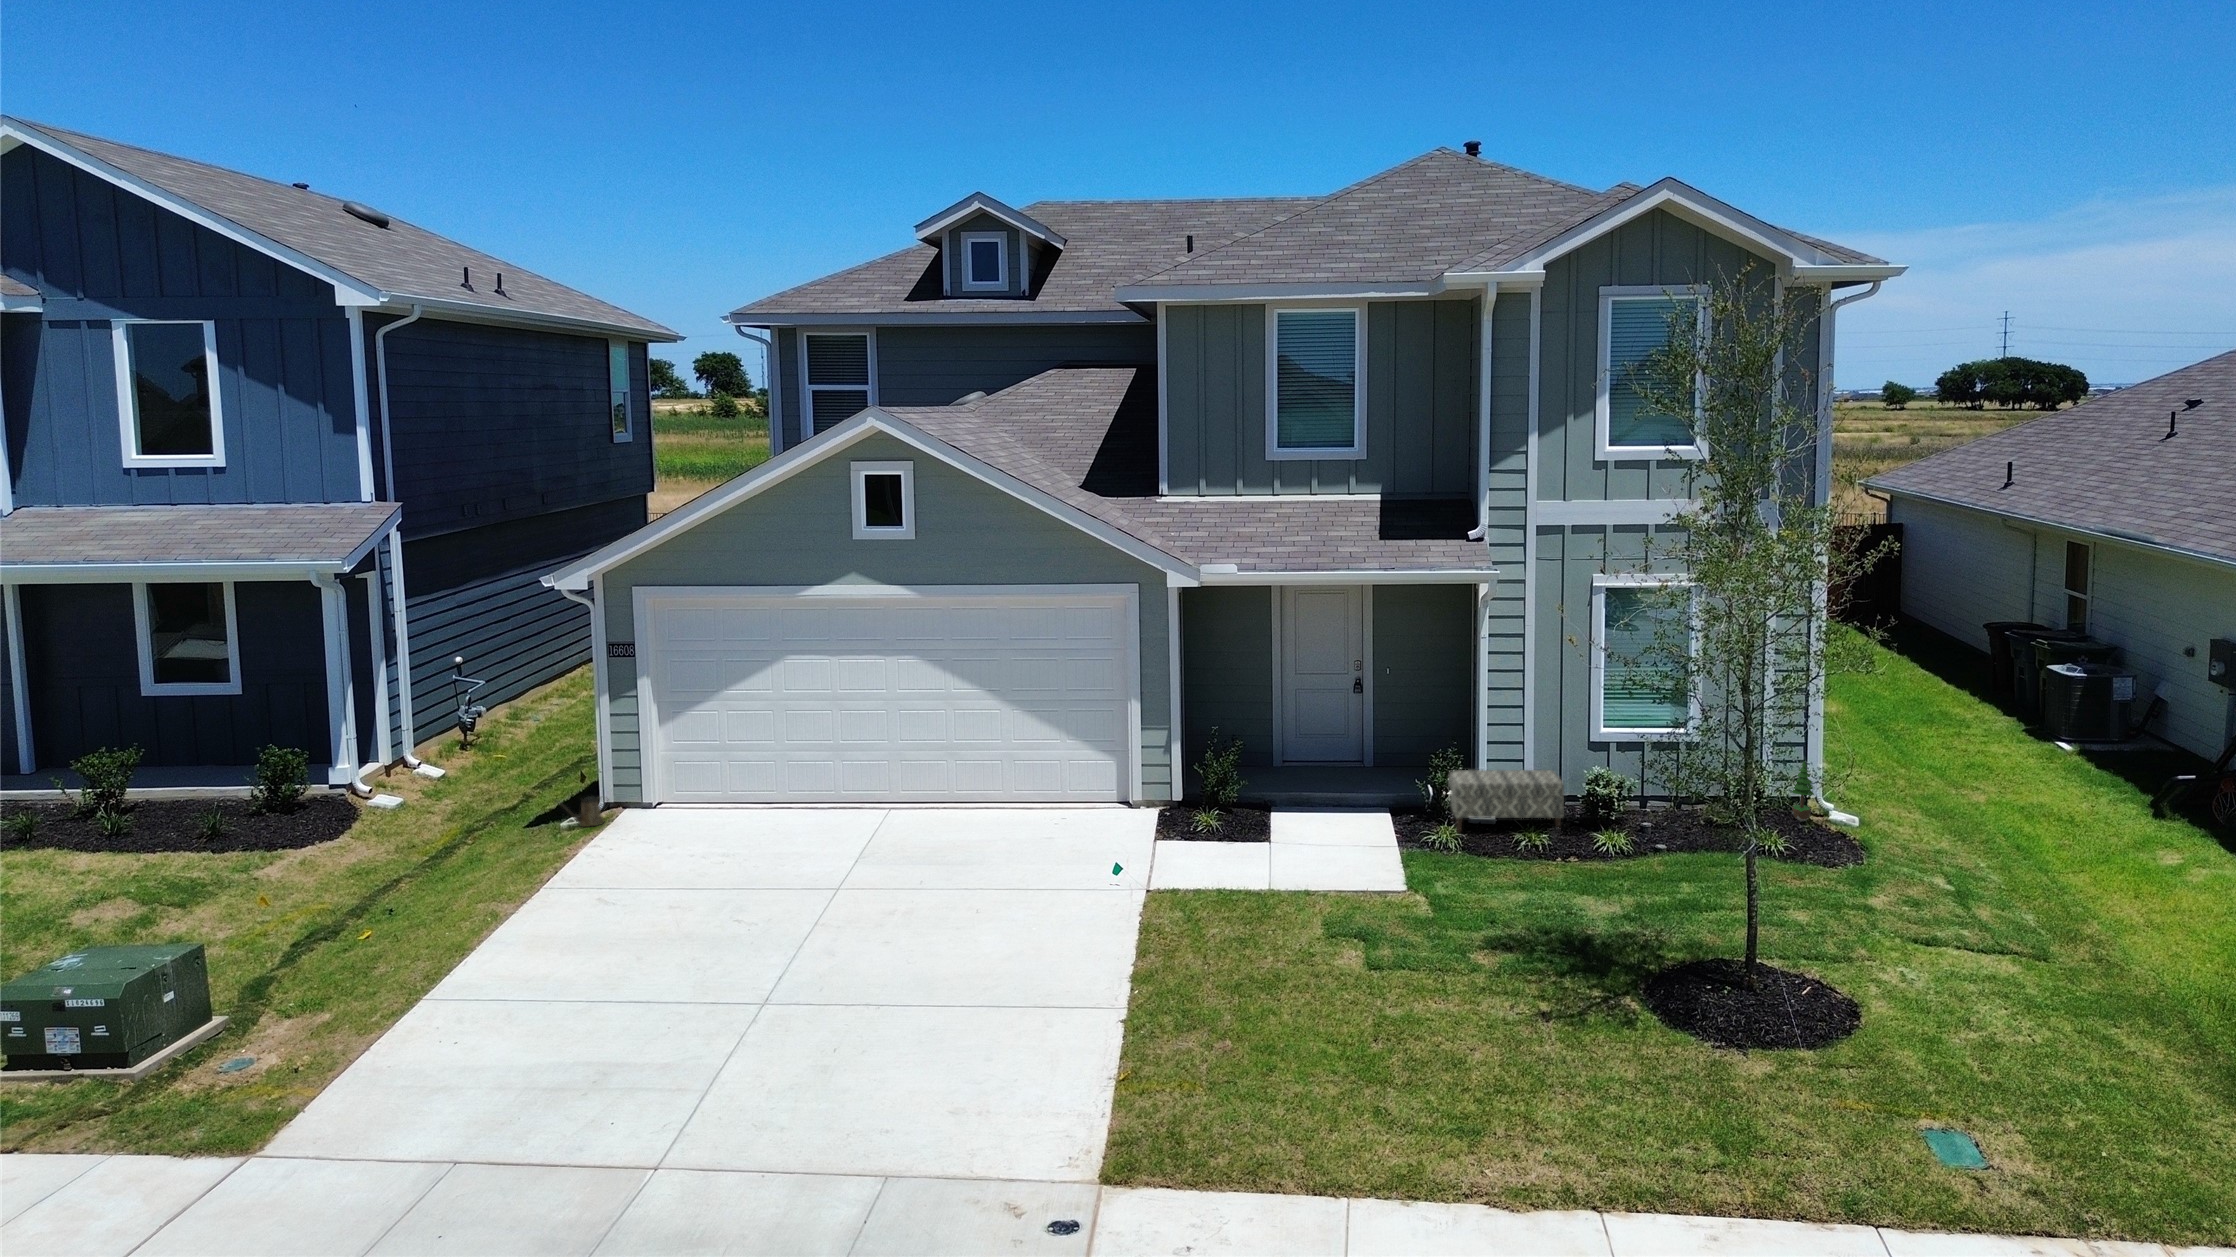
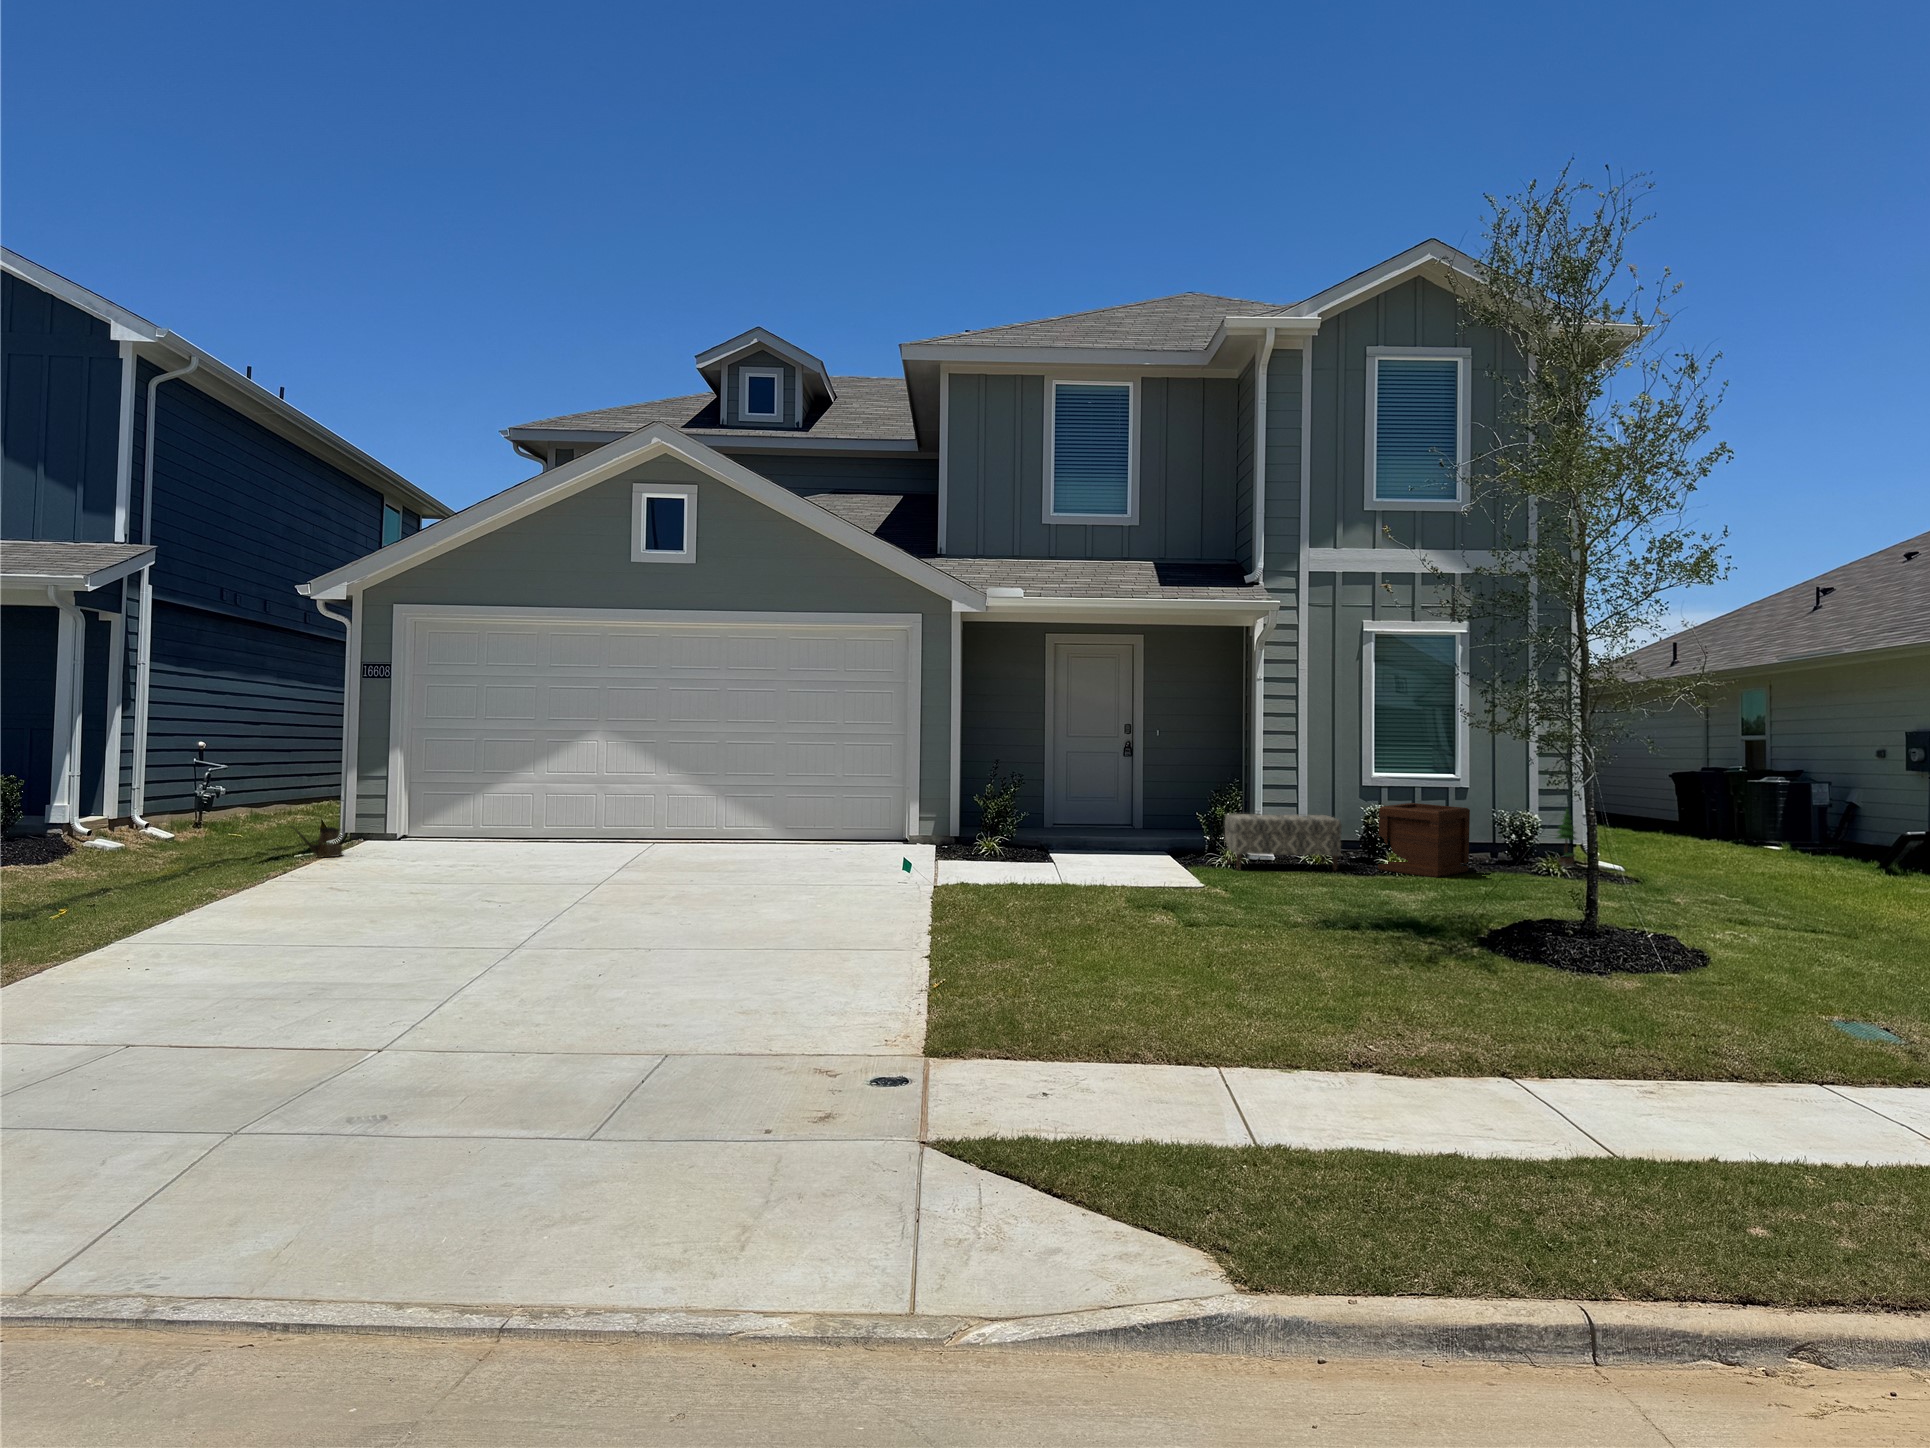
wooden crate: none [1602,757,1698,845] -> present [1378,803,1470,878]

